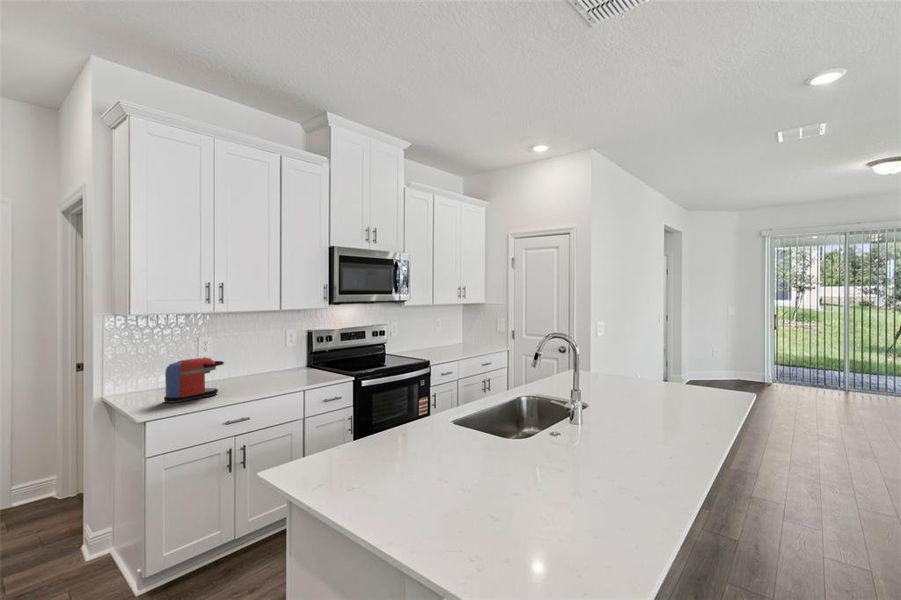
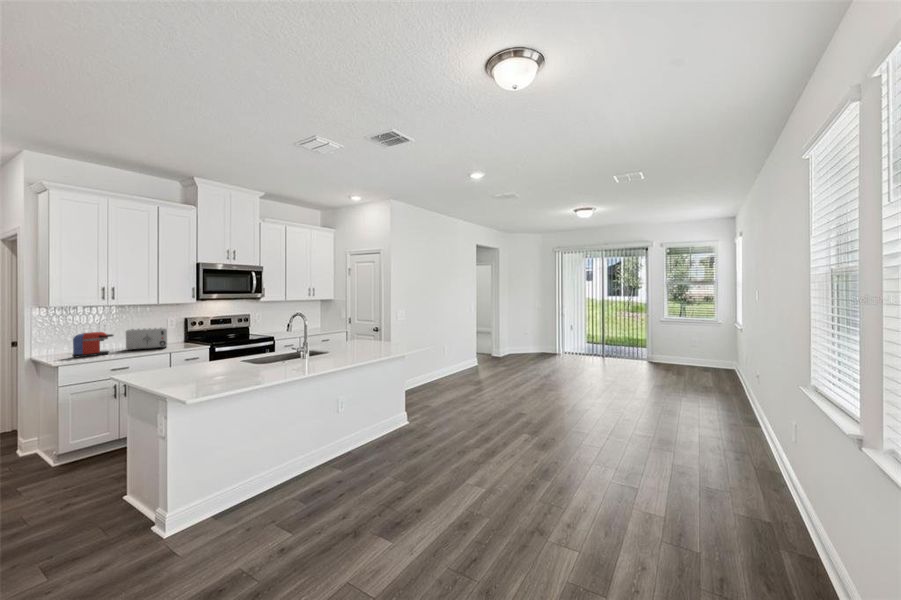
toaster: none [239,347,296,386] -> present [126,327,167,350]

